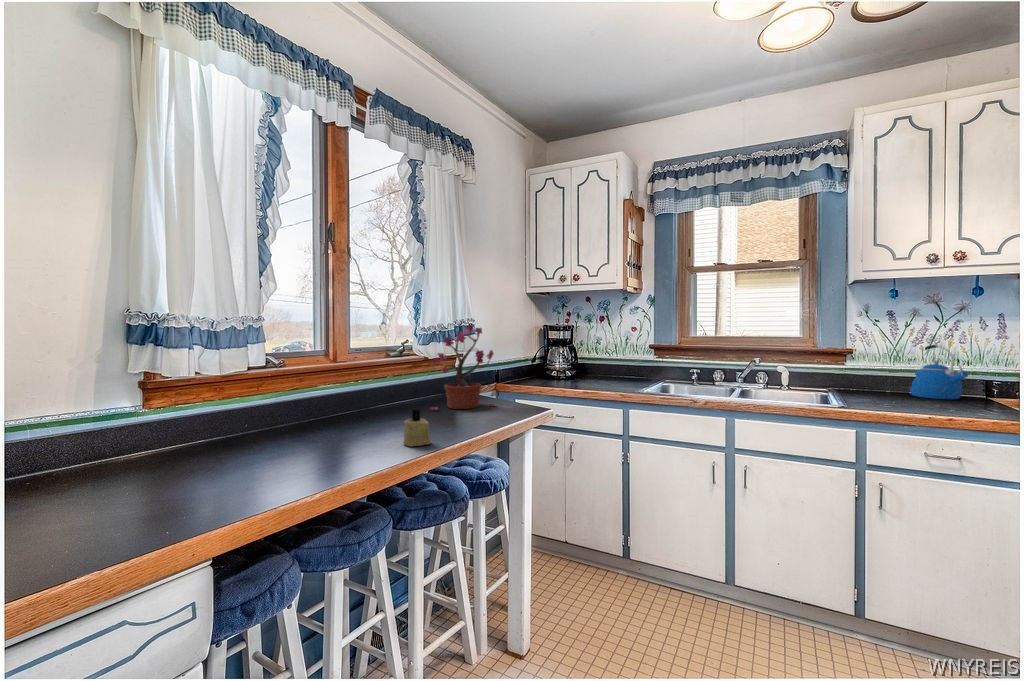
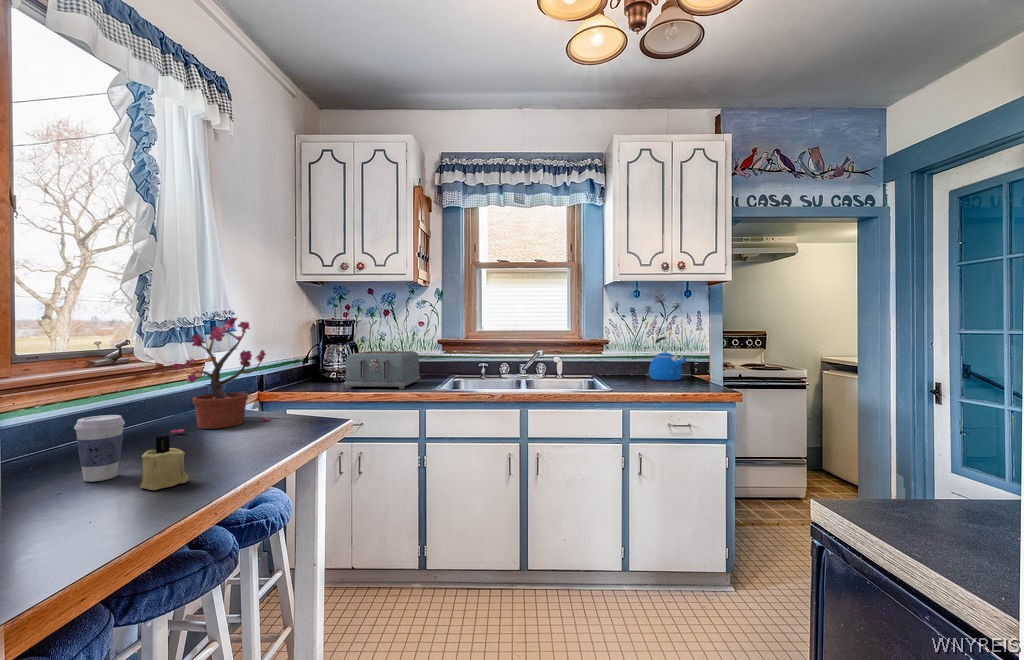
toaster: none [561,353,631,389] -> present [344,351,420,389]
coffee cup: none [370,392,398,436] -> present [74,415,125,482]

